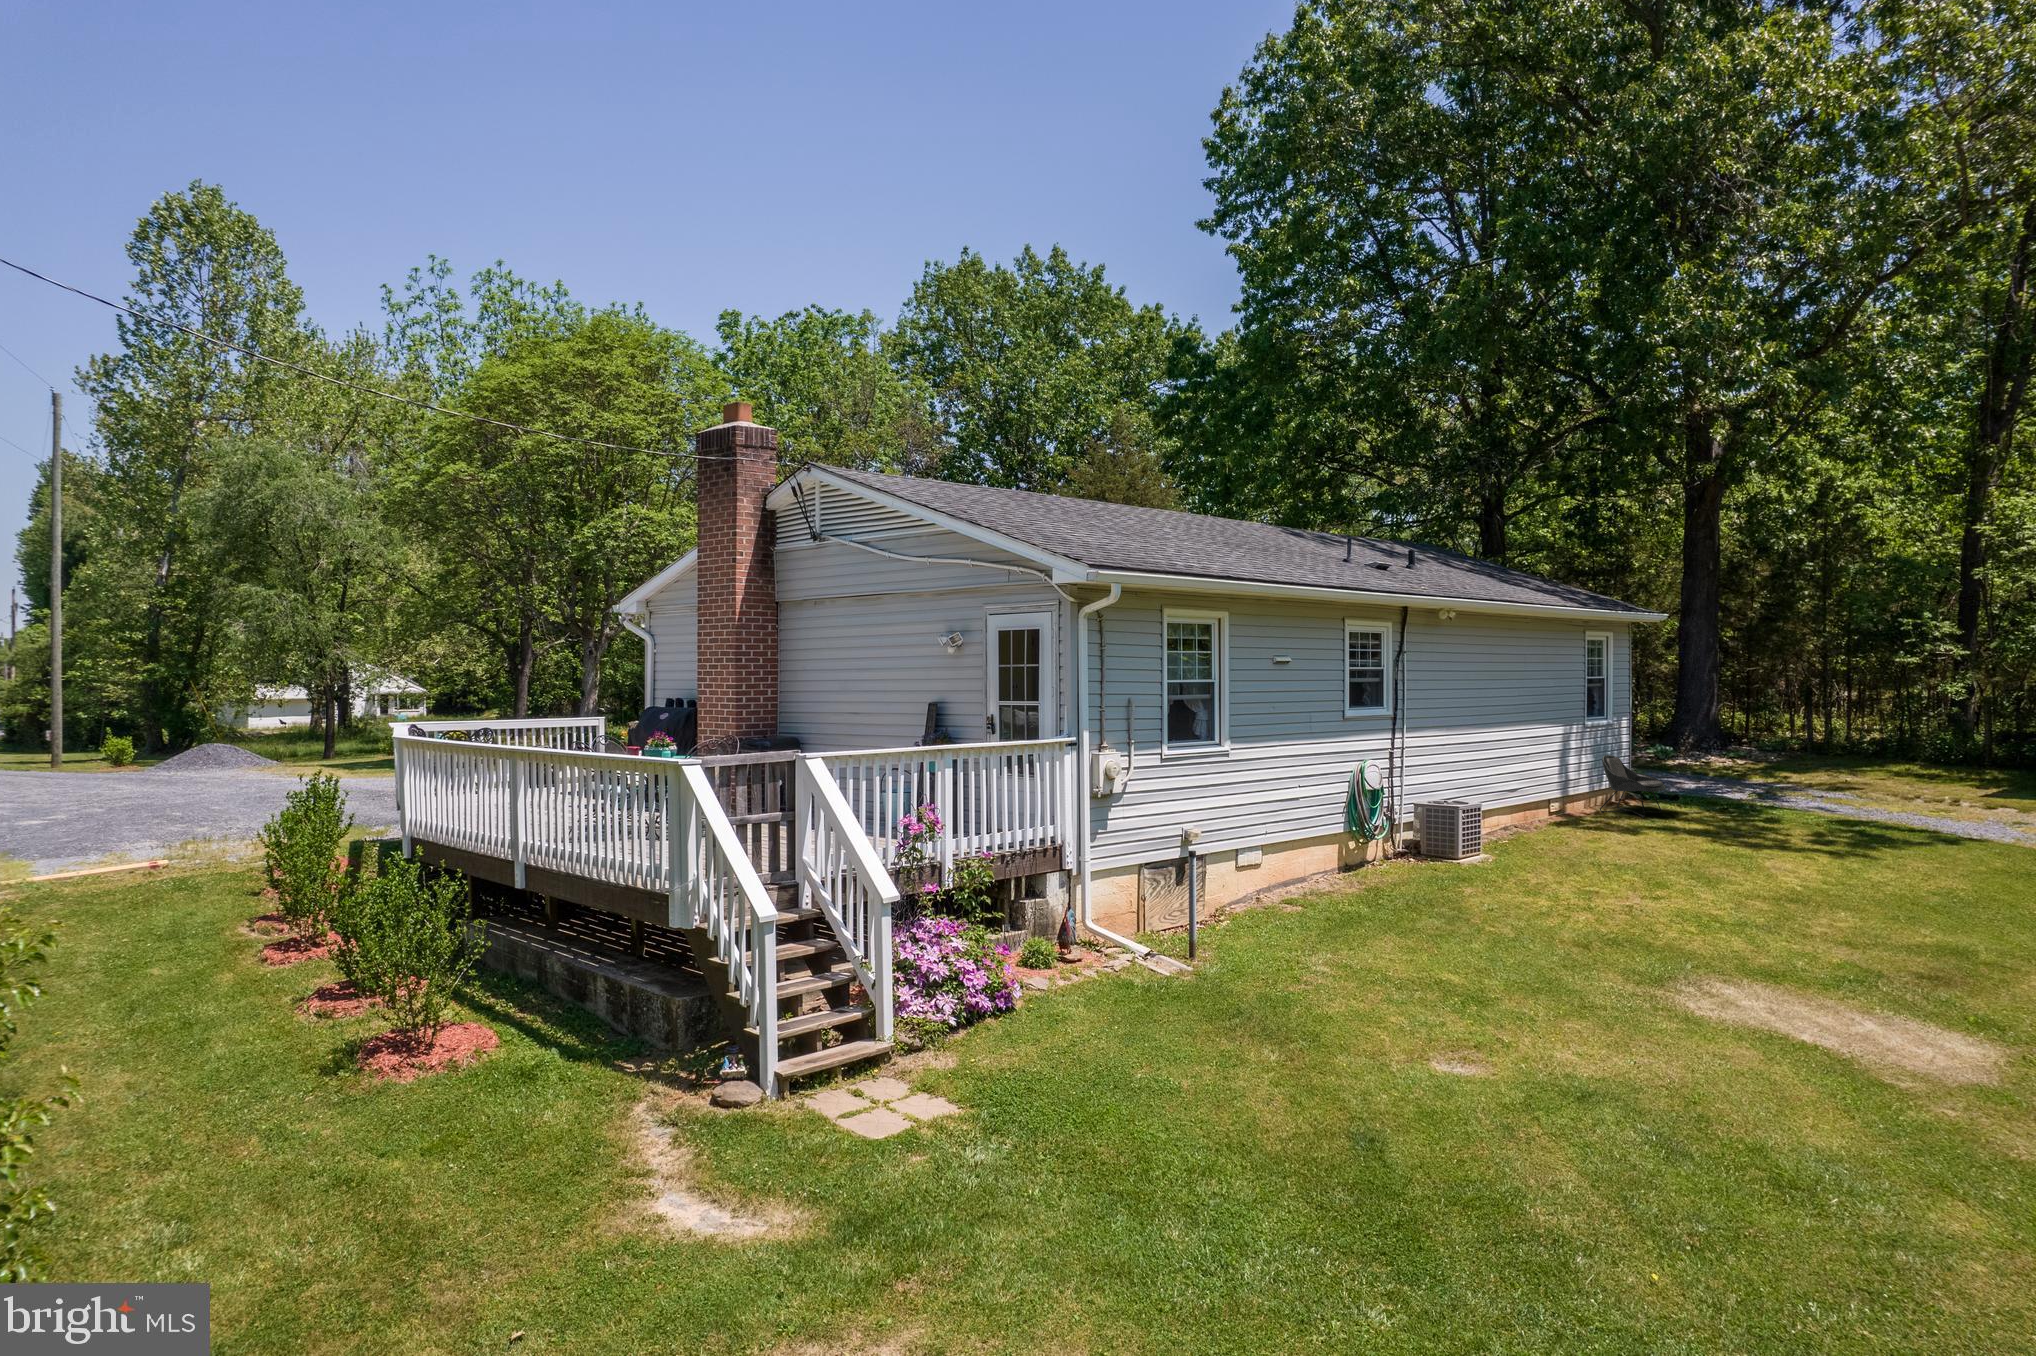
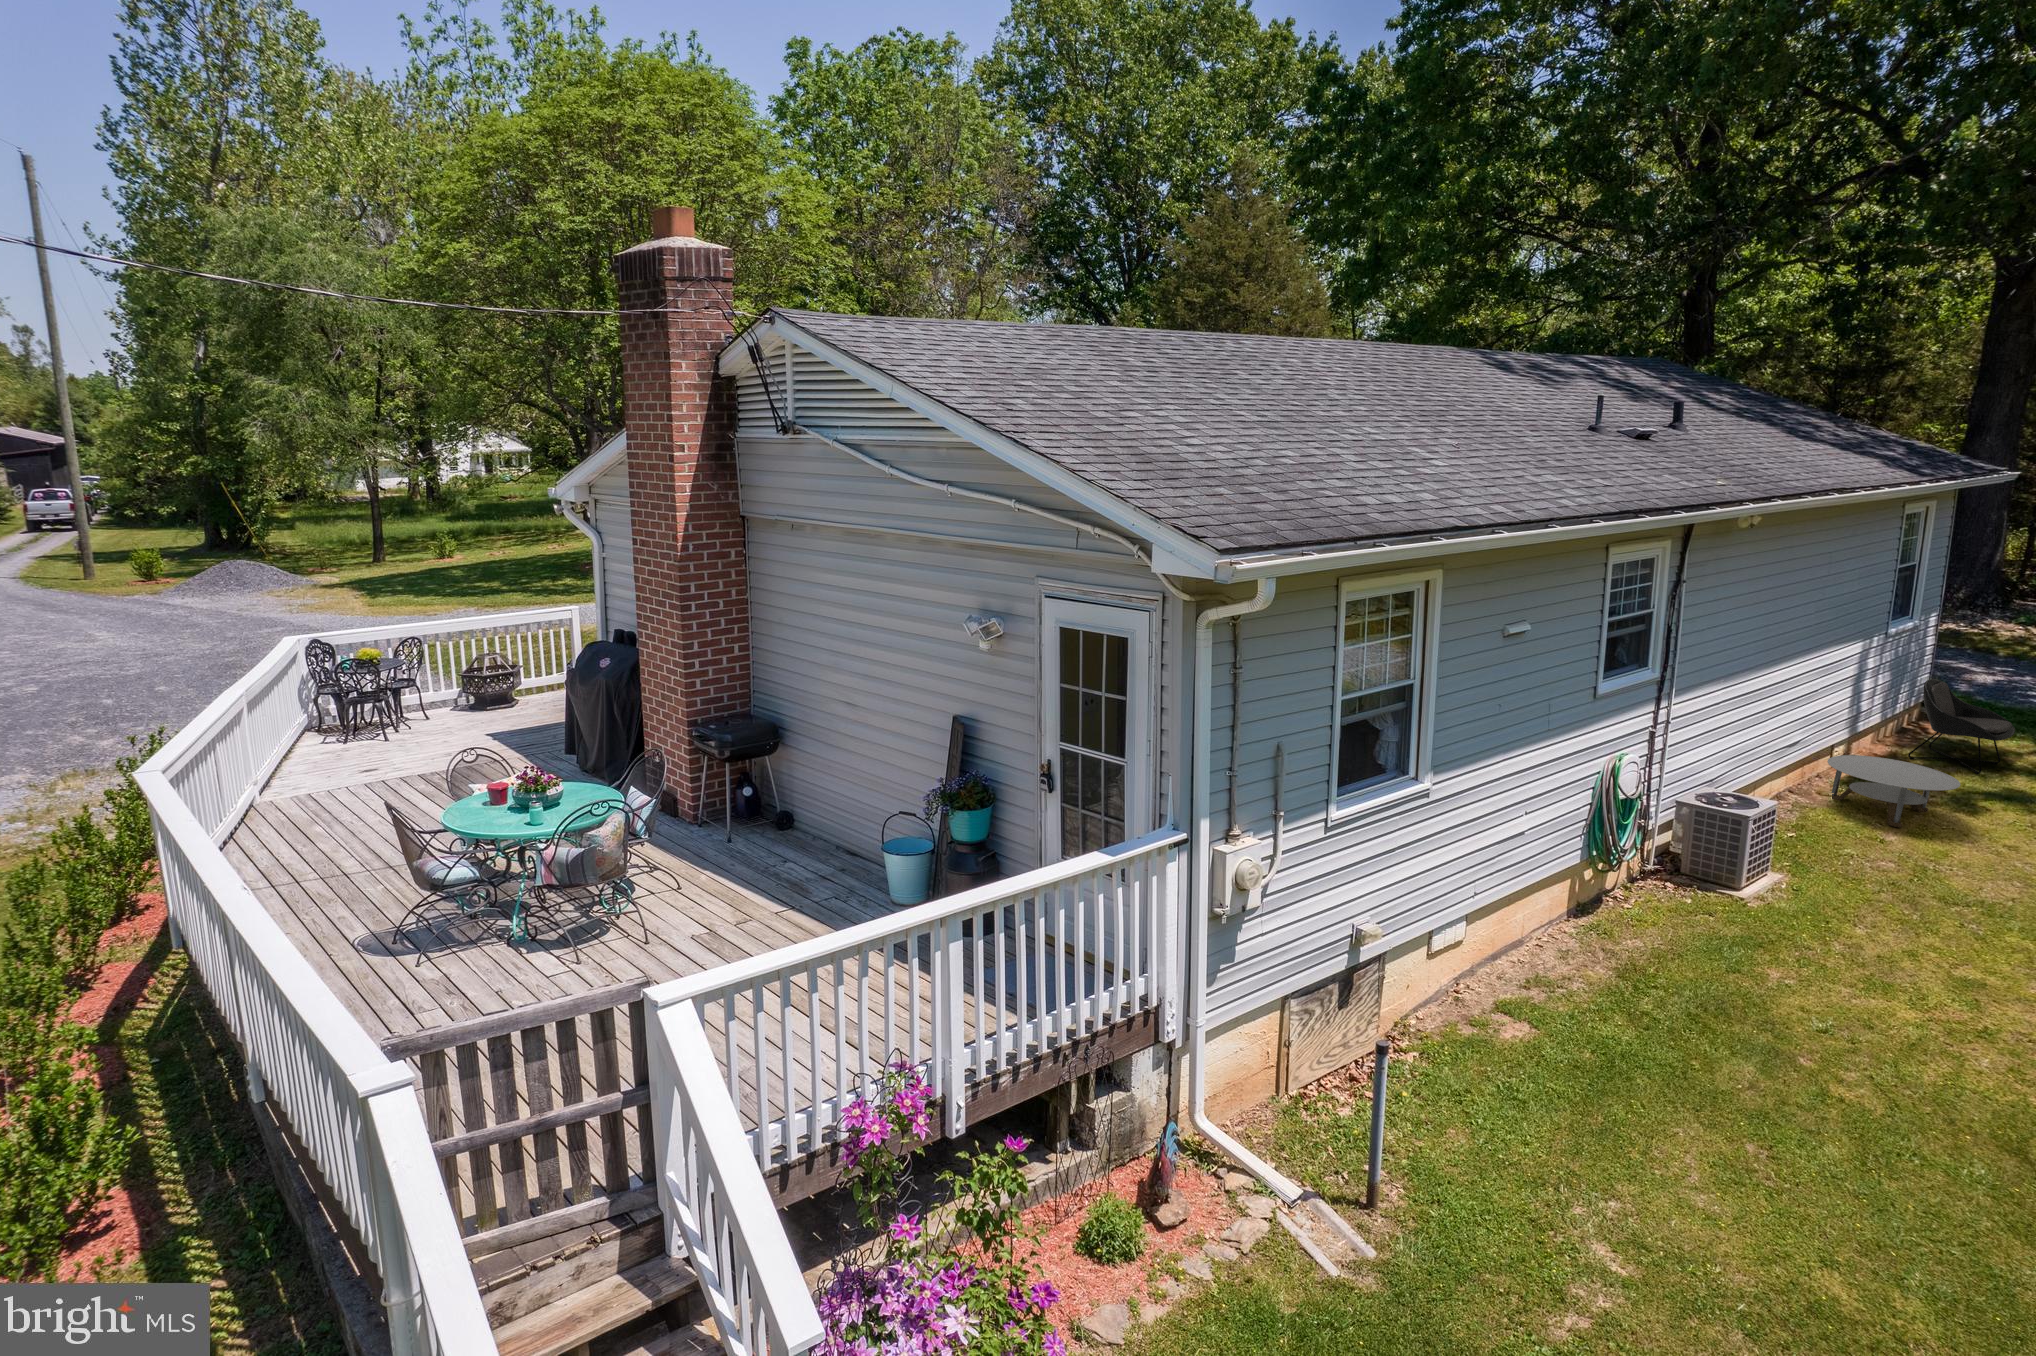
round table: none [1531,799,1614,839] -> present [1828,755,1960,827]

